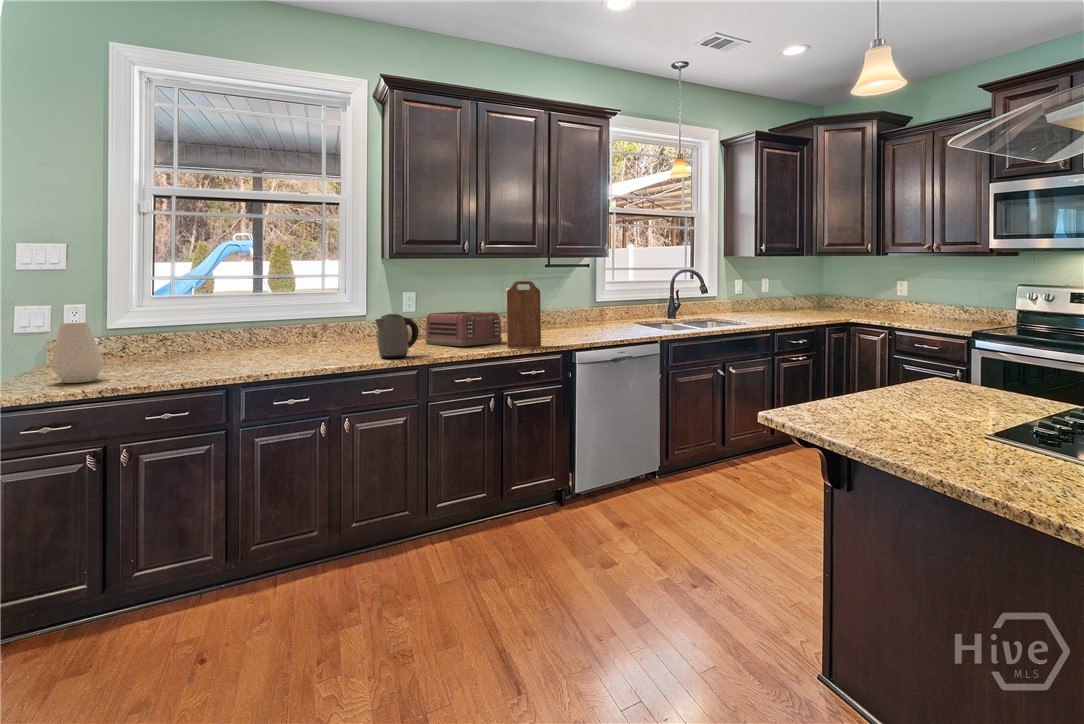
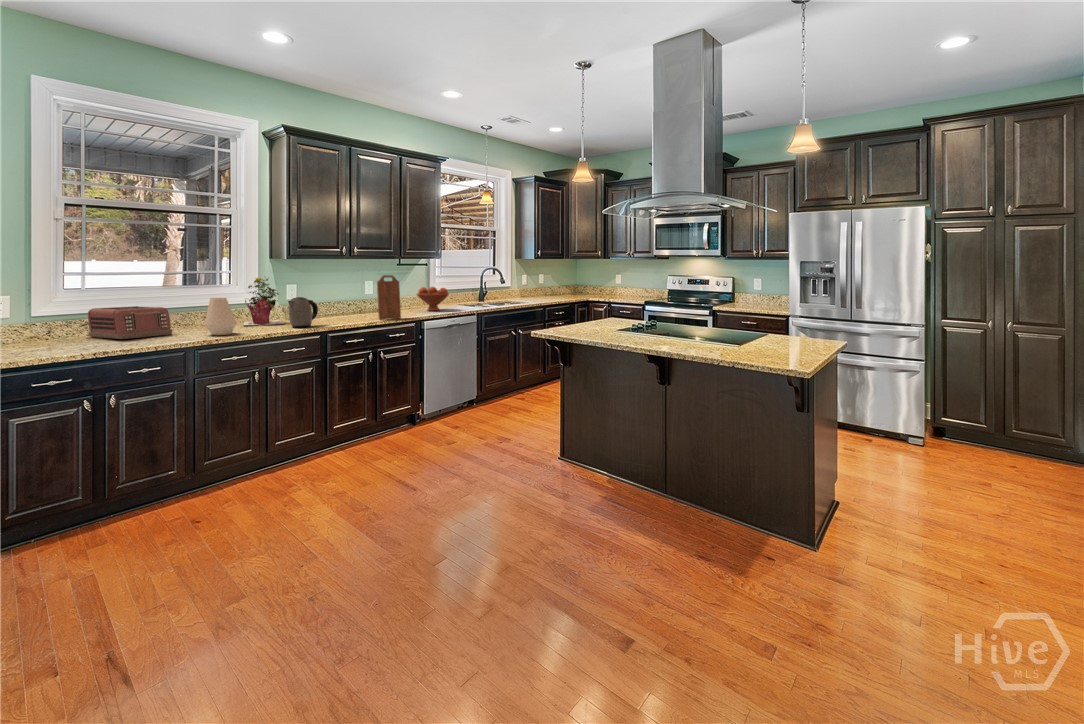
potted plant: none [321,284,380,354] -> present [243,277,284,325]
fruit bowl: none [570,298,619,335] -> present [417,287,449,311]
toaster: present [425,312,502,346] -> present [88,306,172,339]
vase: present [51,323,104,383] -> present [205,298,236,335]

